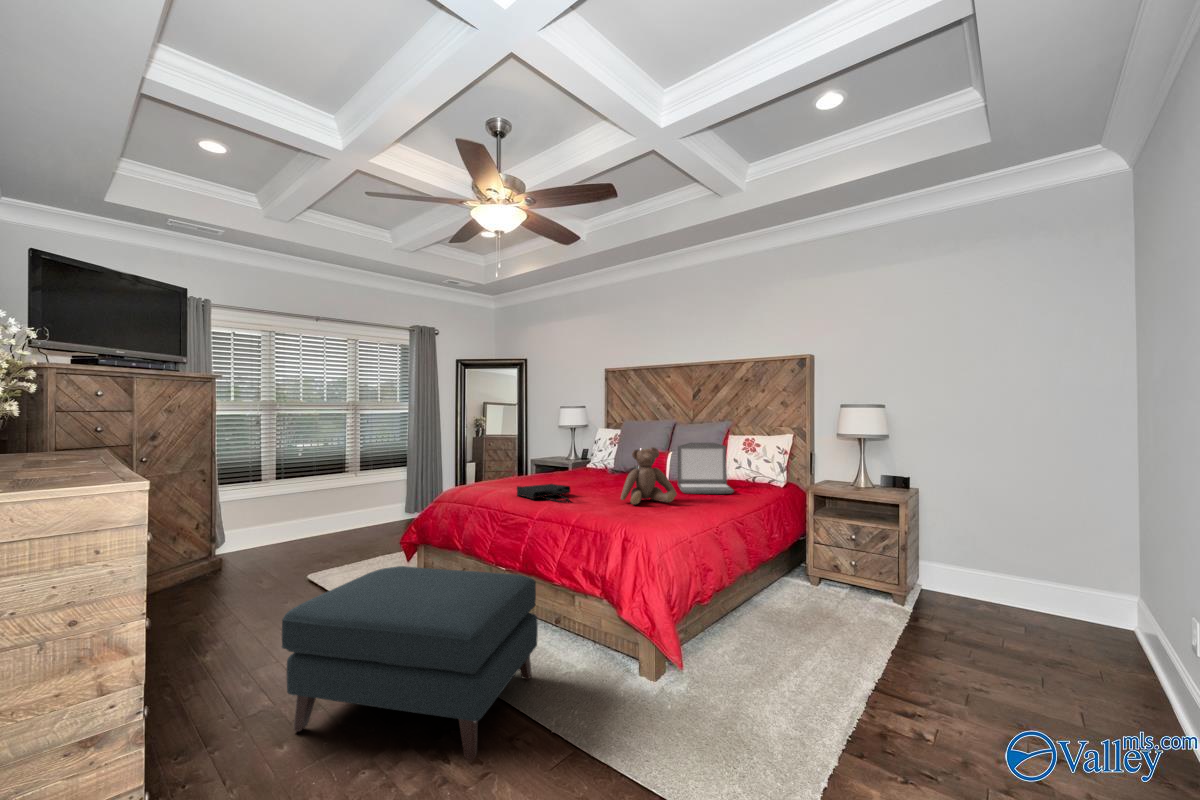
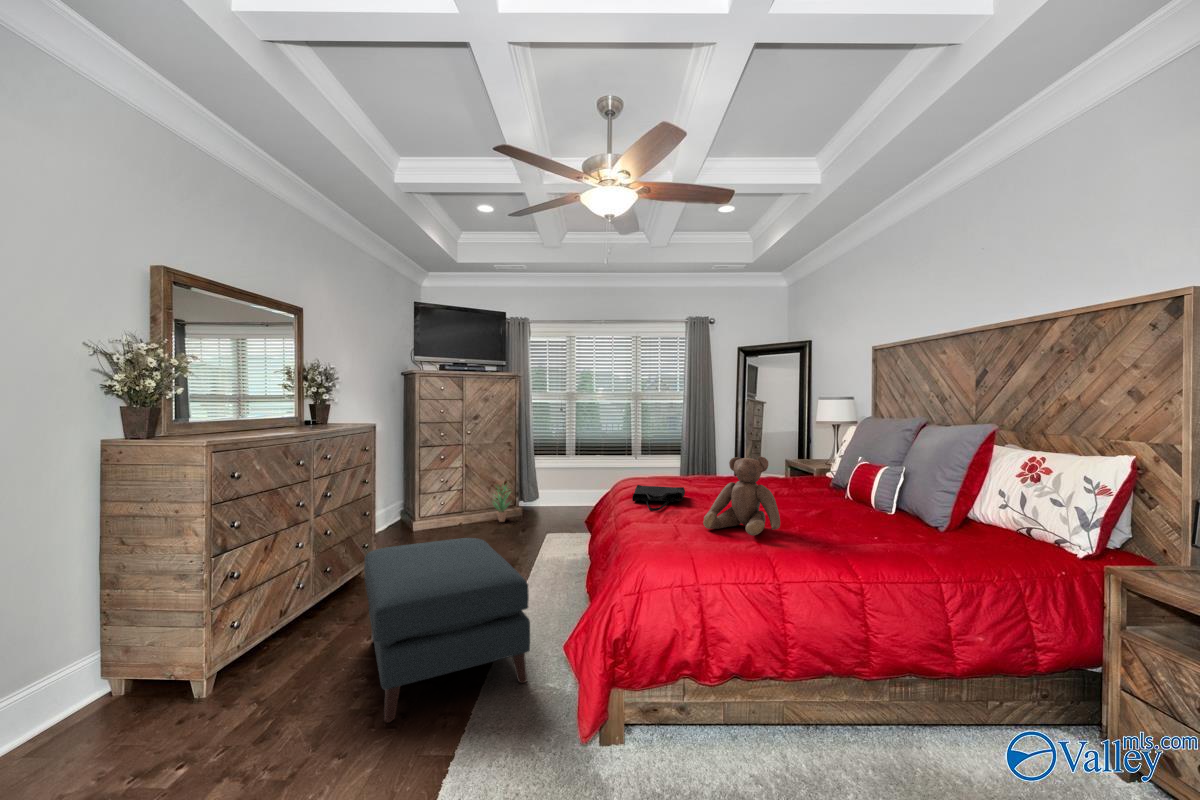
laptop: present [678,443,734,494] -> none [832,455,944,545]
potted plant: none [185,523,225,580] -> present [493,486,510,522]

